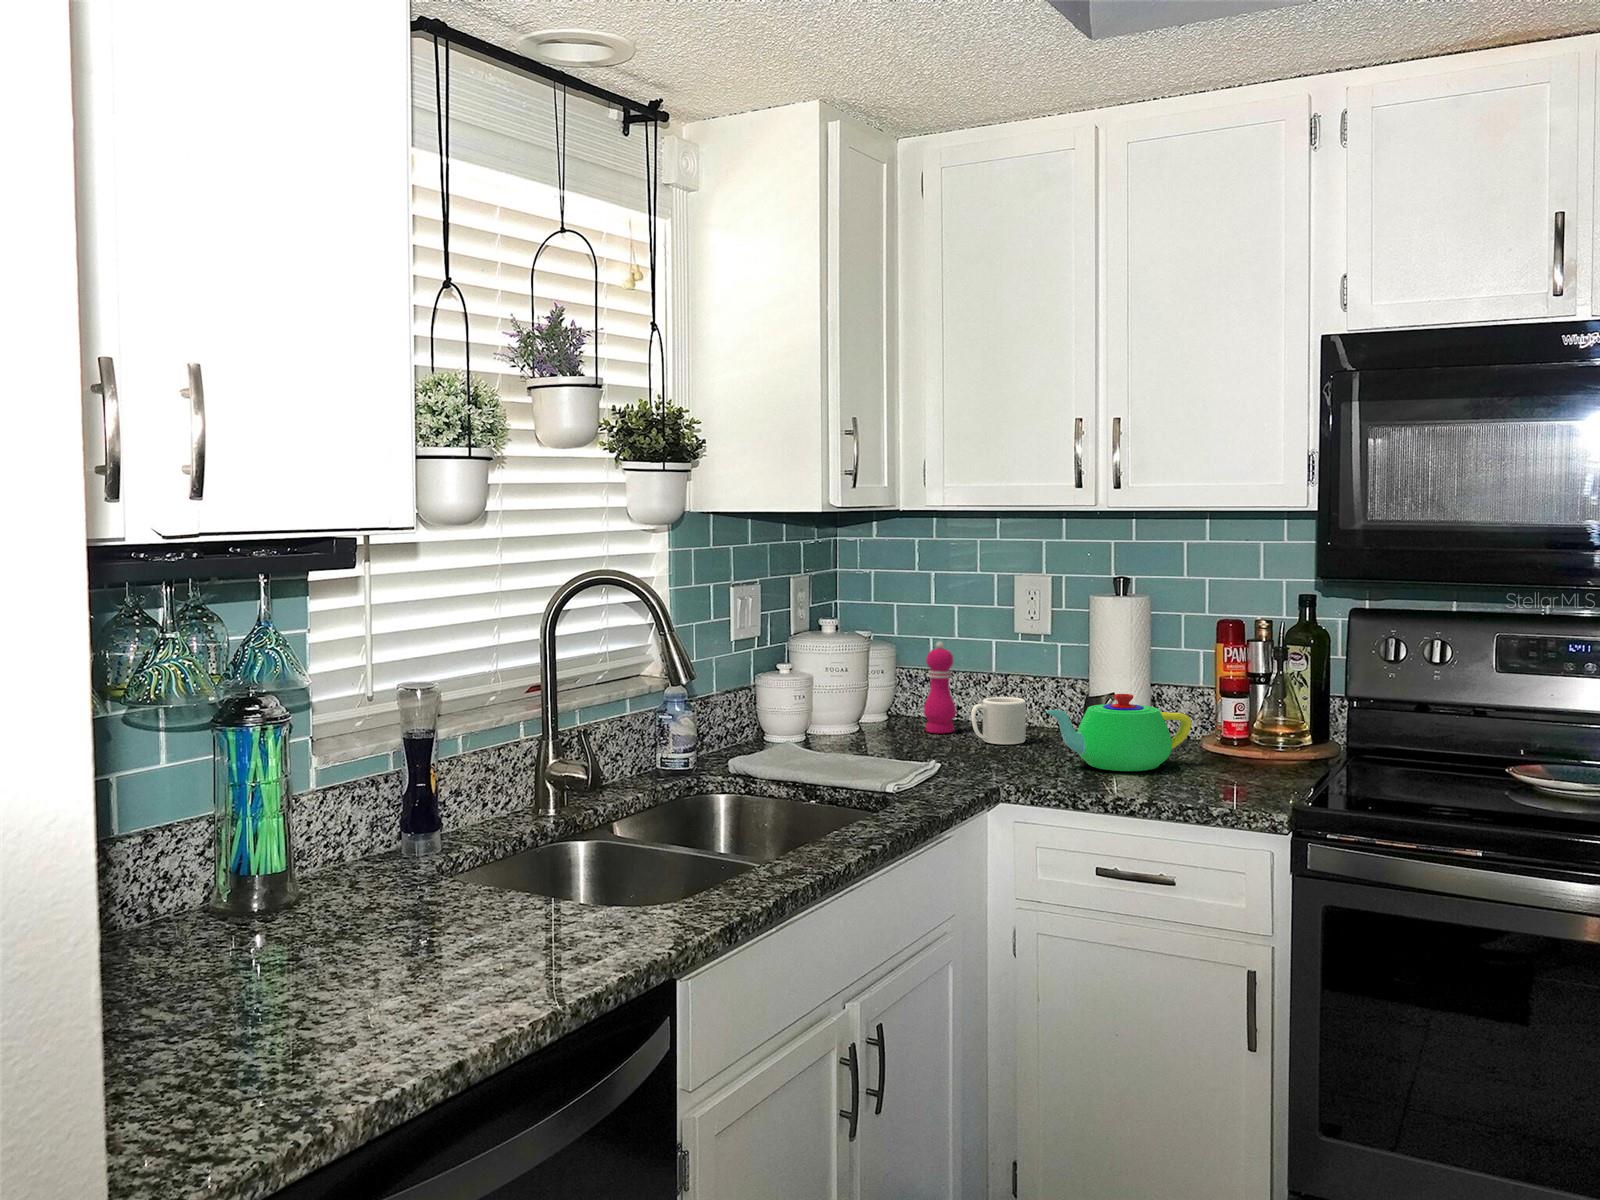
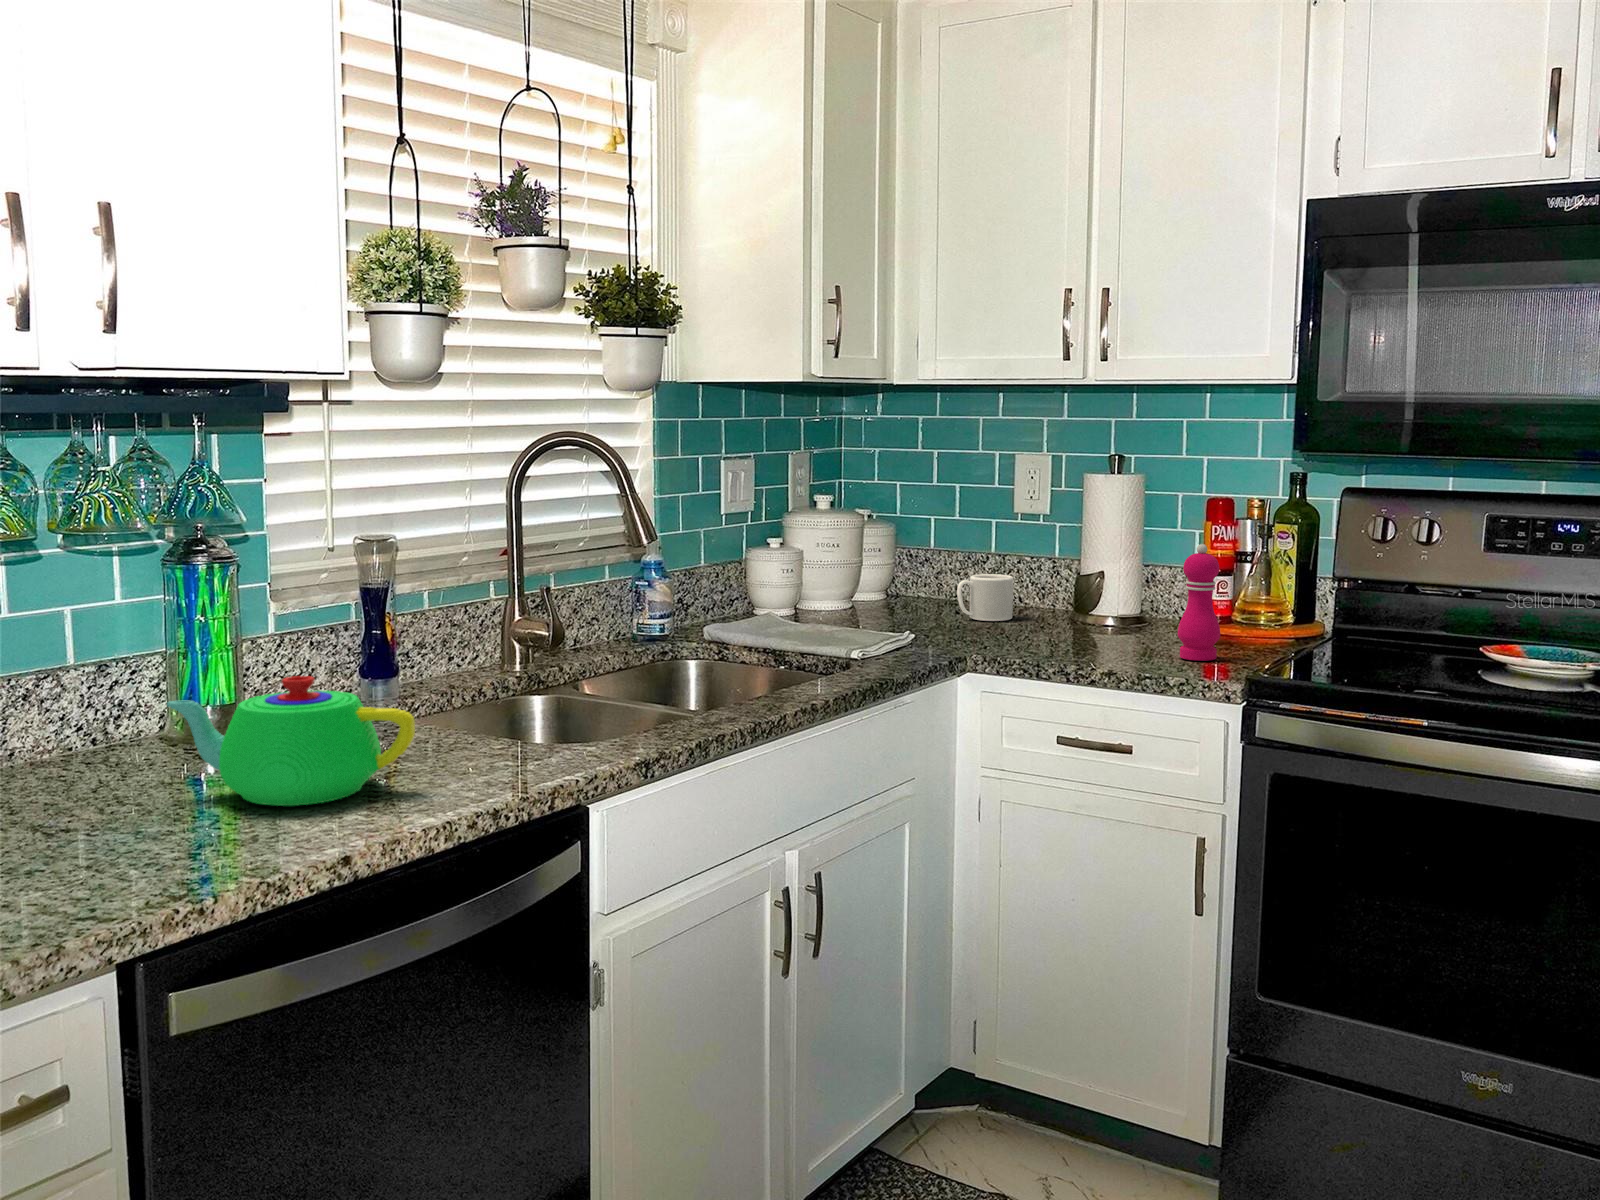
pepper mill: present [924,642,956,733] -> present [1178,544,1220,661]
teapot: present [1046,694,1191,771] -> present [167,676,415,806]

